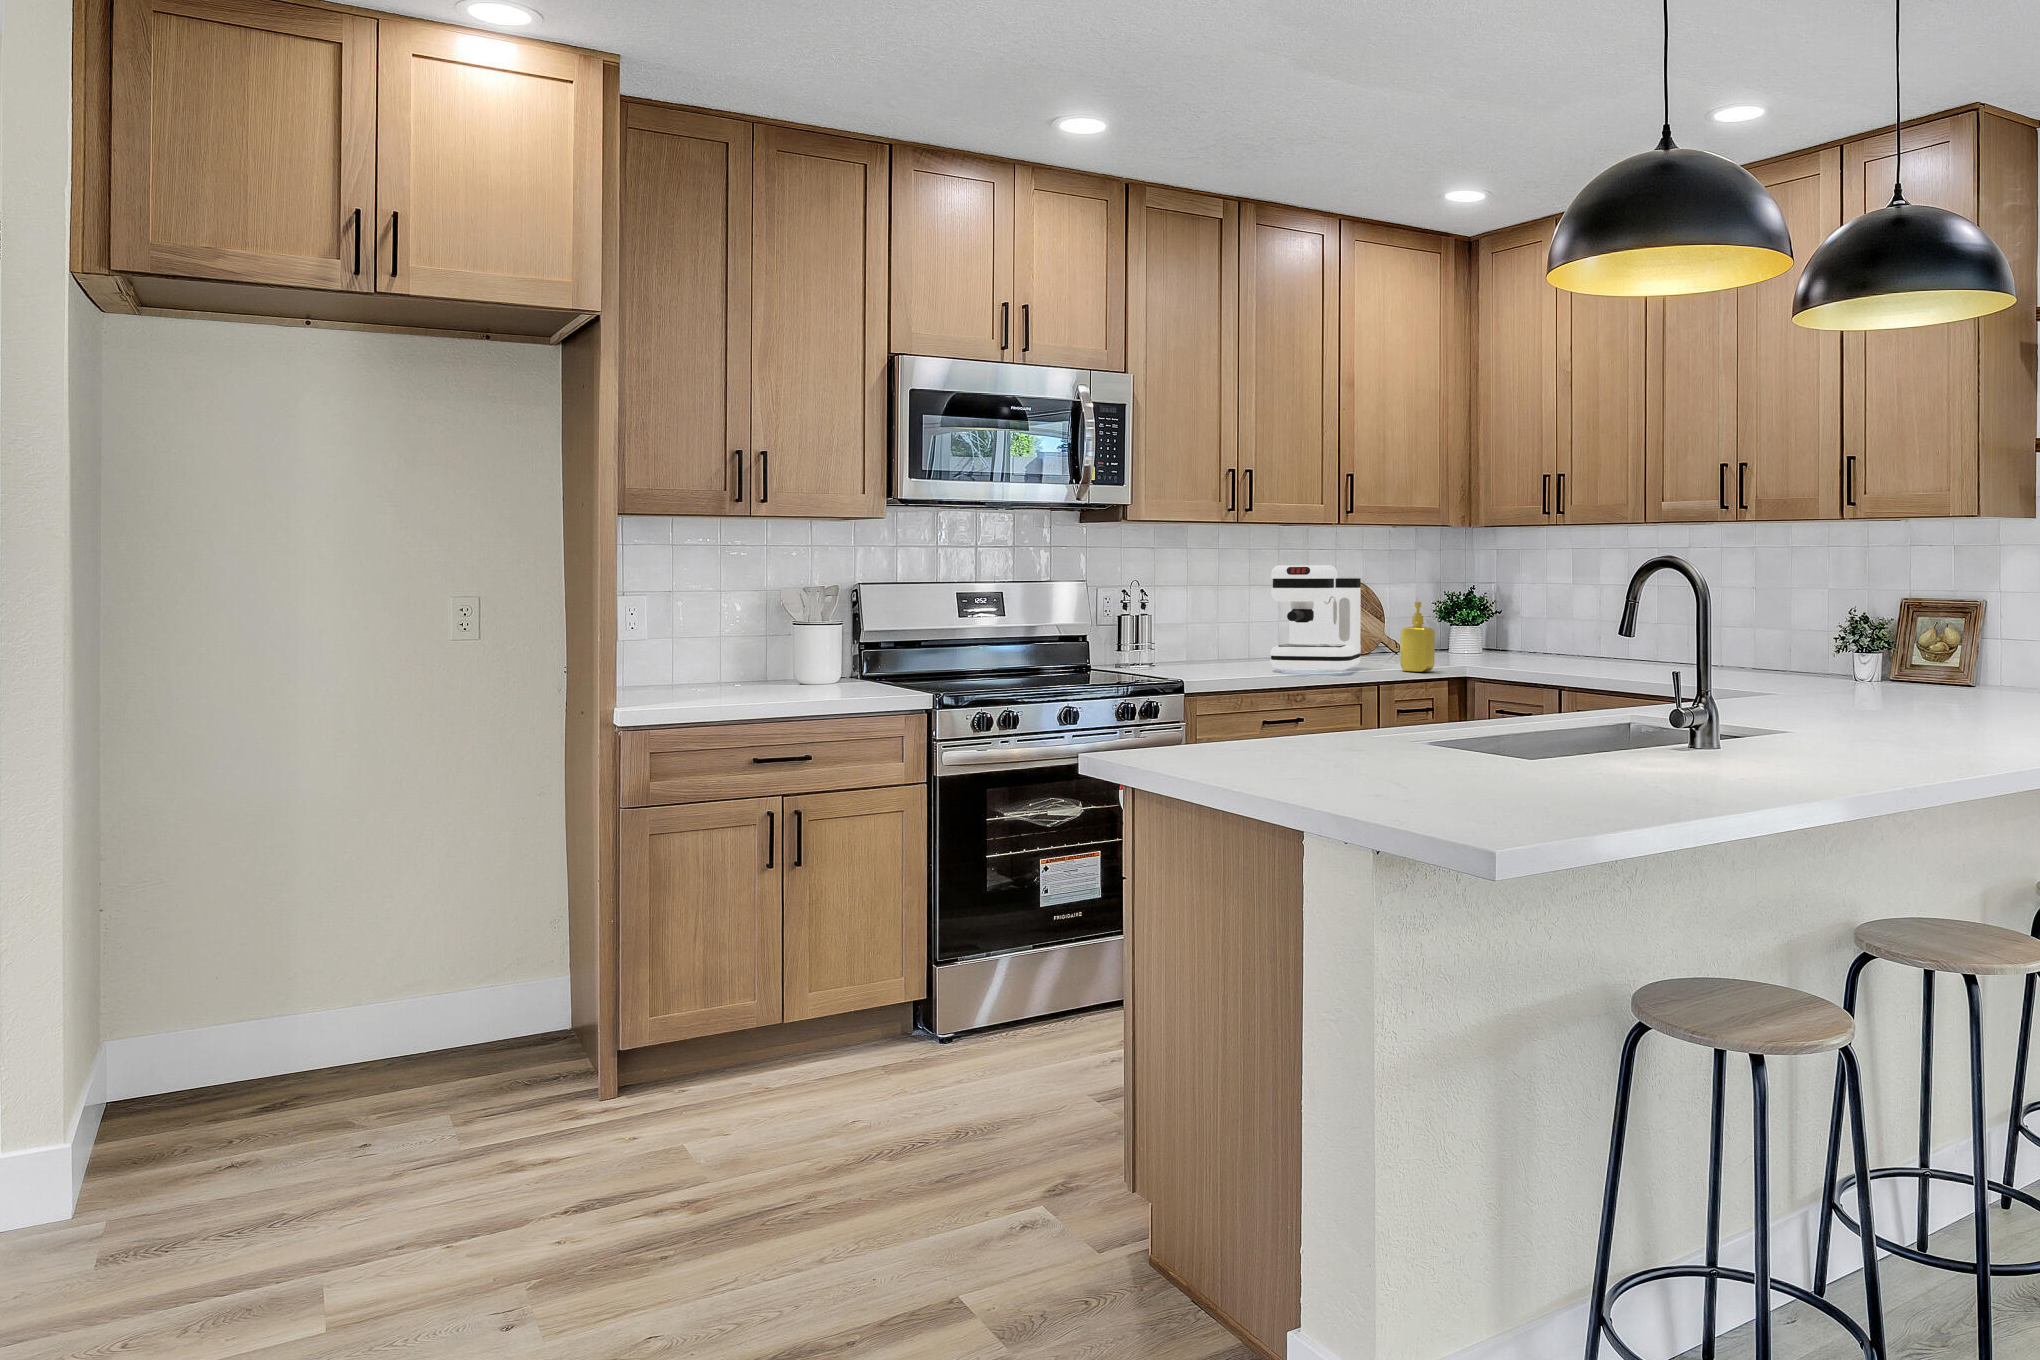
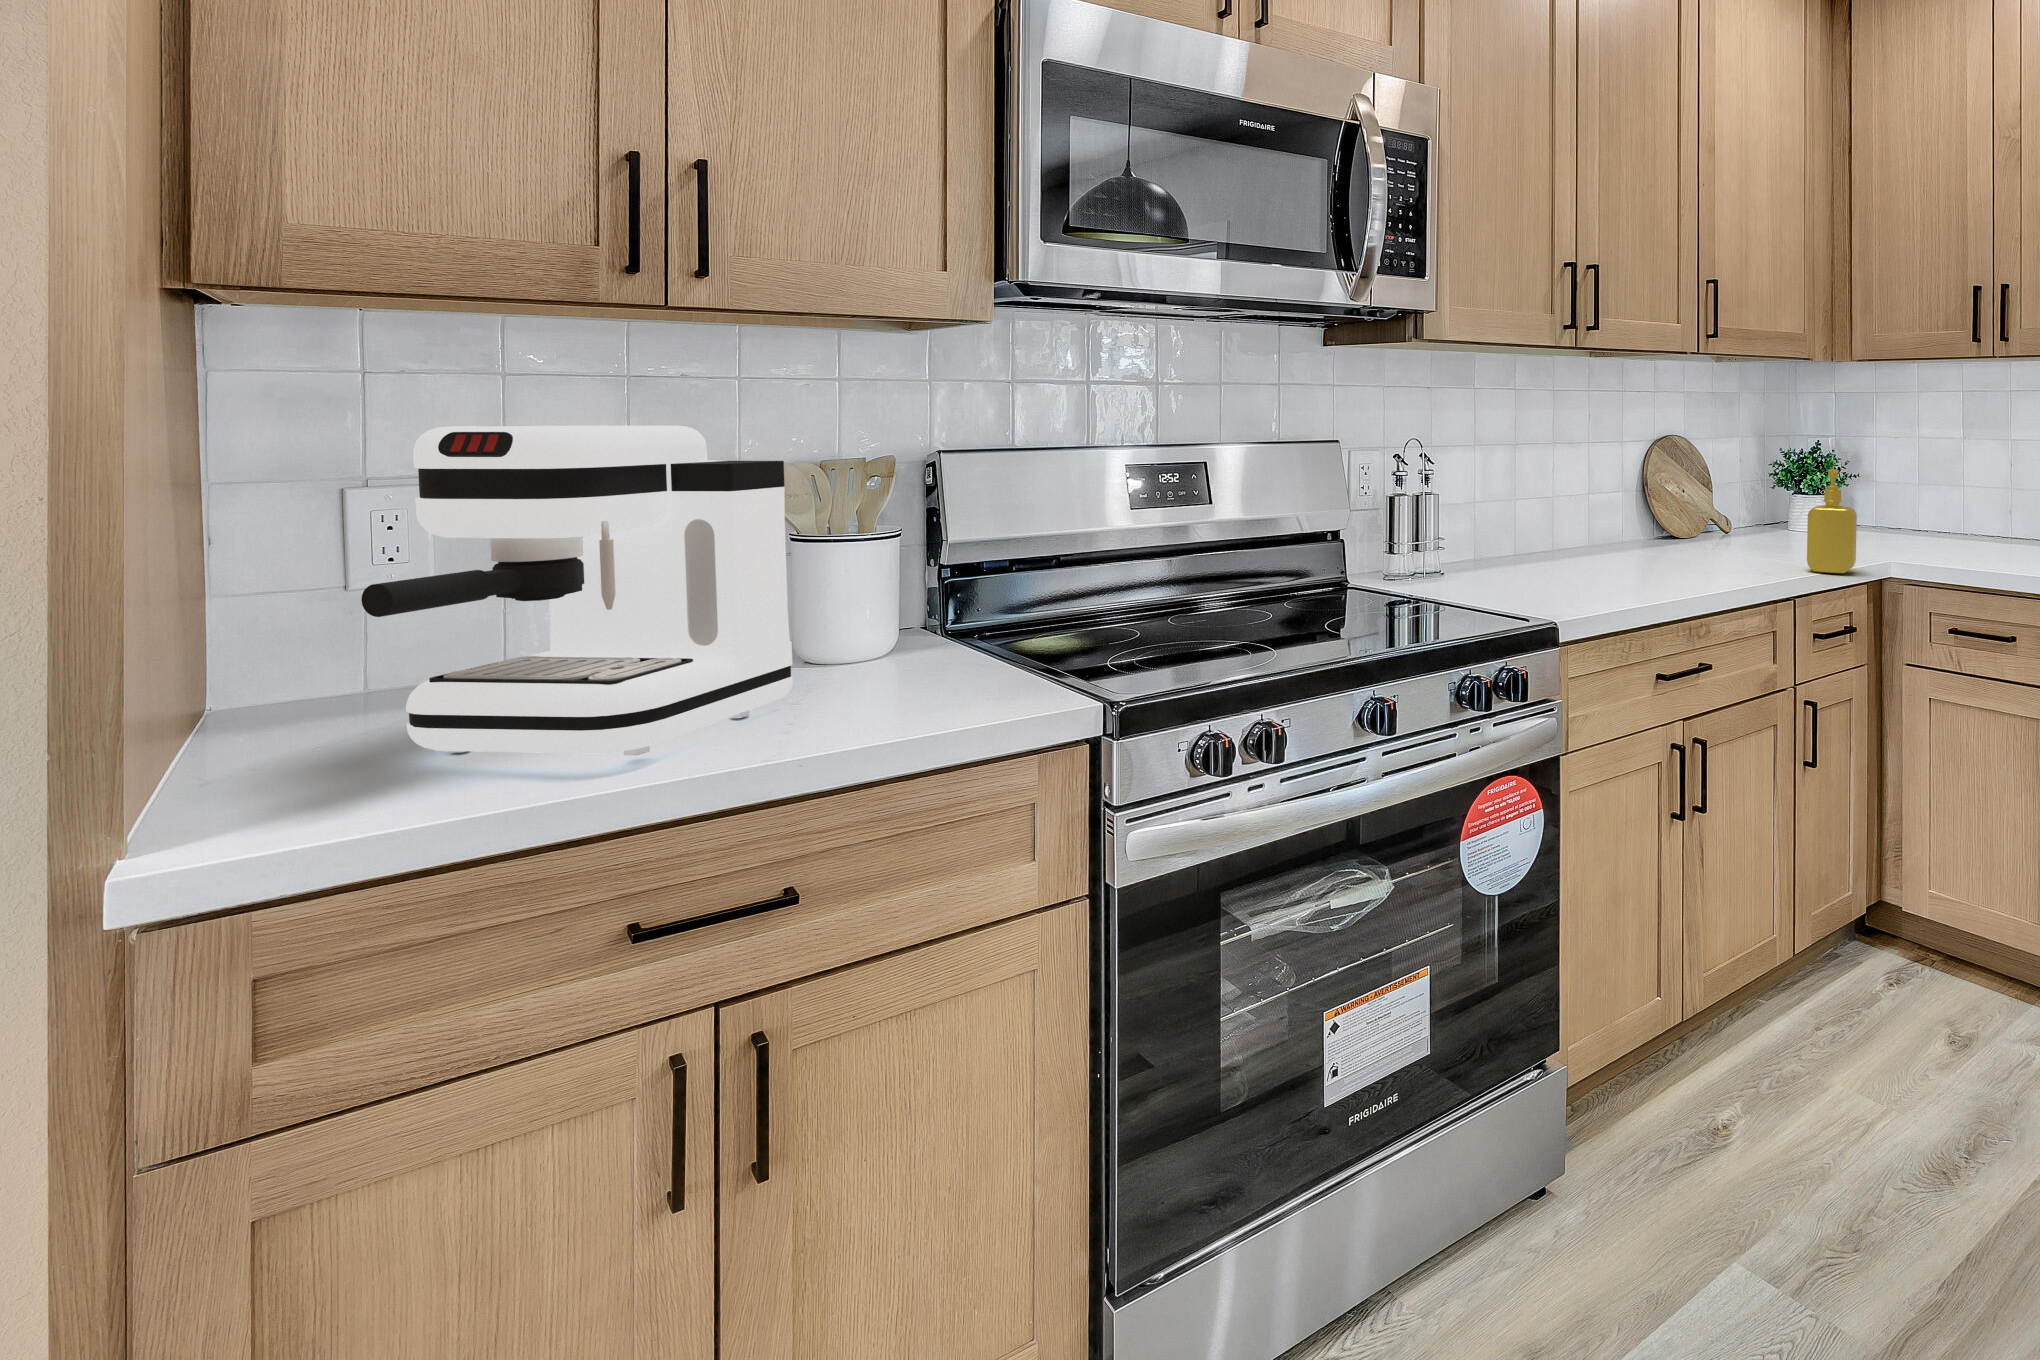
coffee maker: present [1270,565,1361,672] -> present [361,426,793,755]

